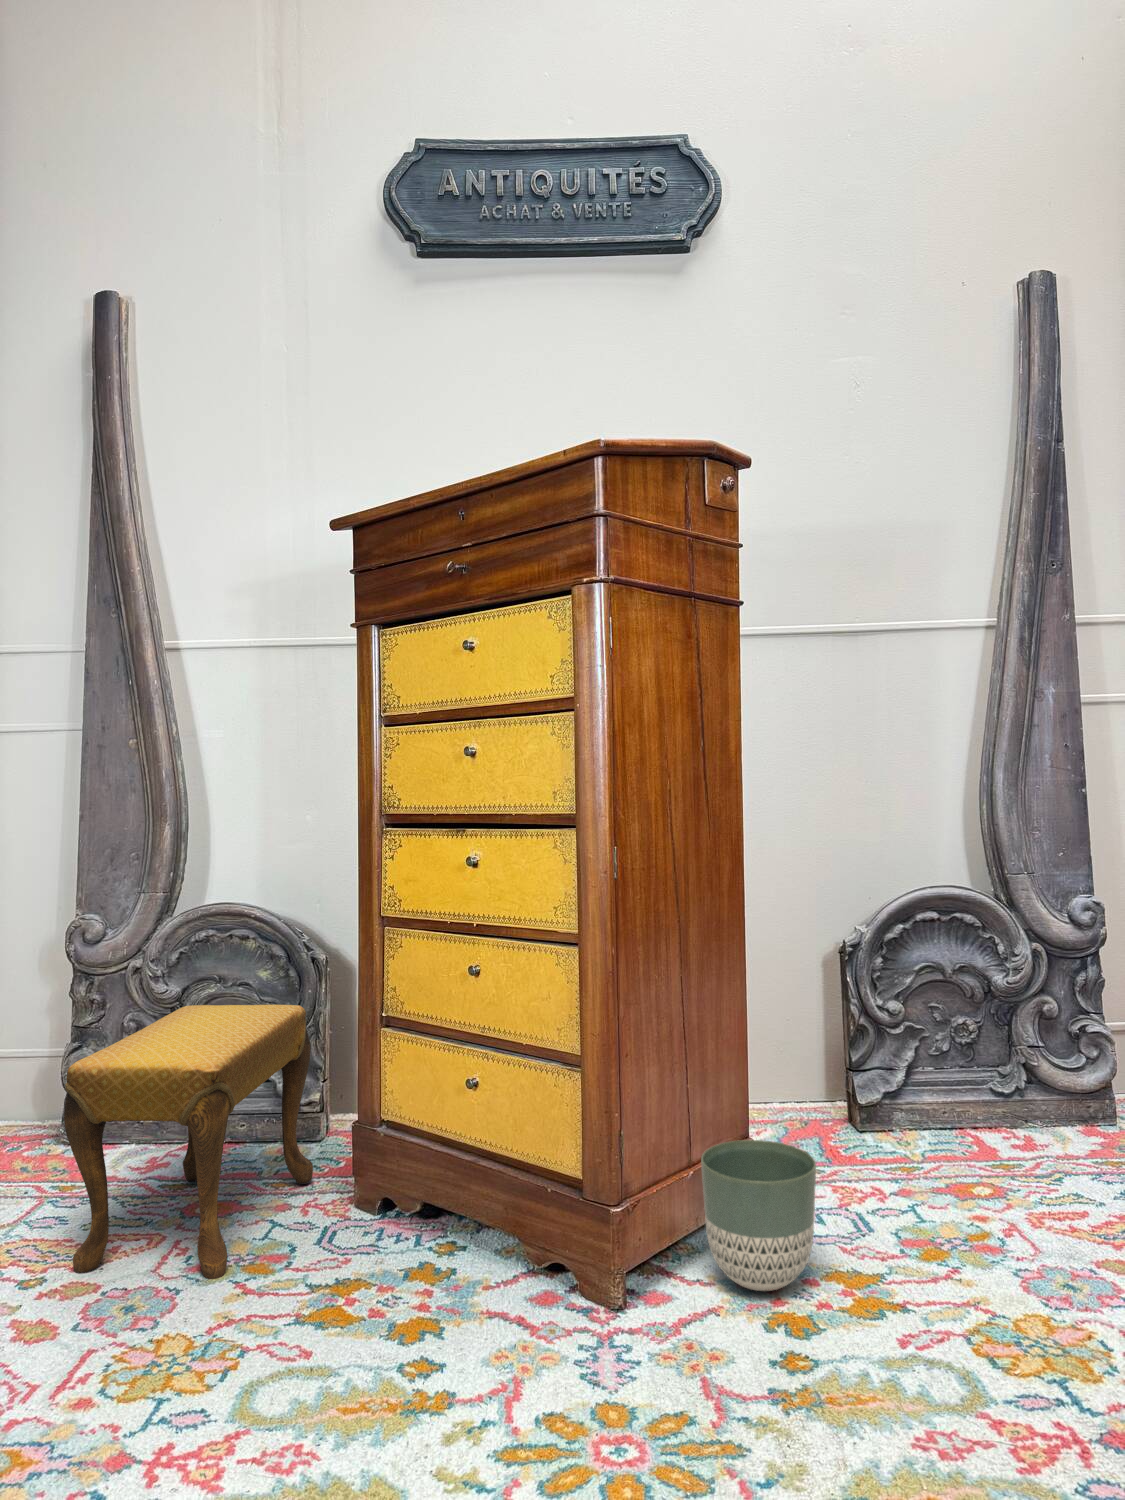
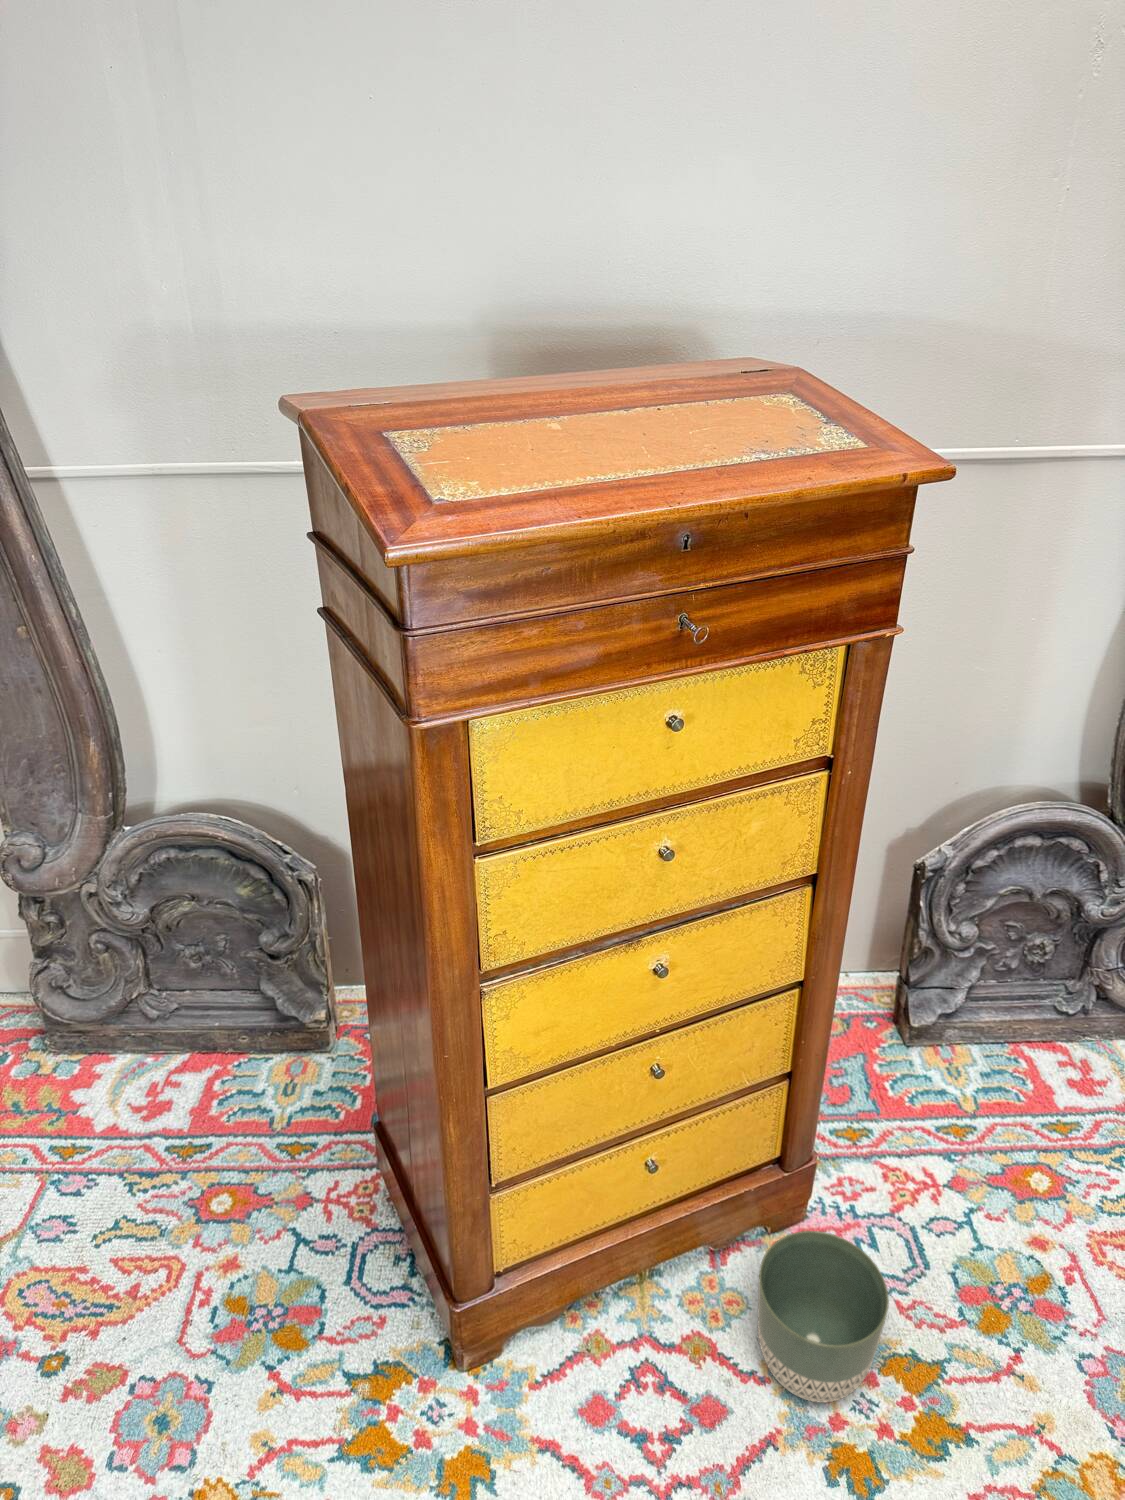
footstool: present [64,1005,313,1279] -> none [25,988,324,1347]

